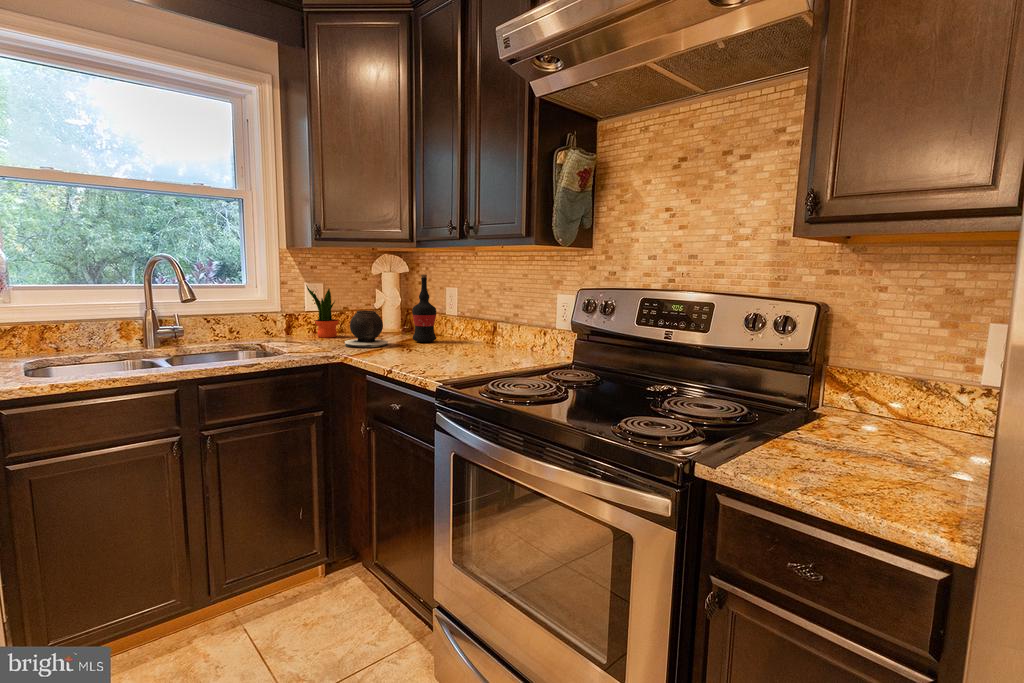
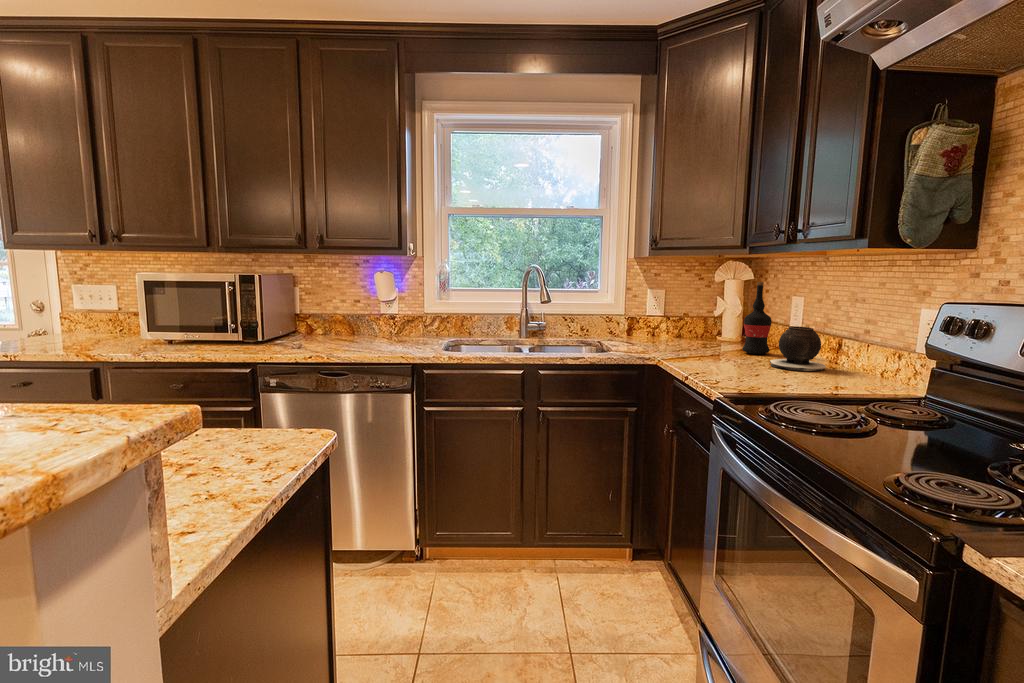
potted plant: present [306,285,338,338] -> none [647,290,674,341]
vase: present [344,310,388,347] -> present [770,326,826,371]

